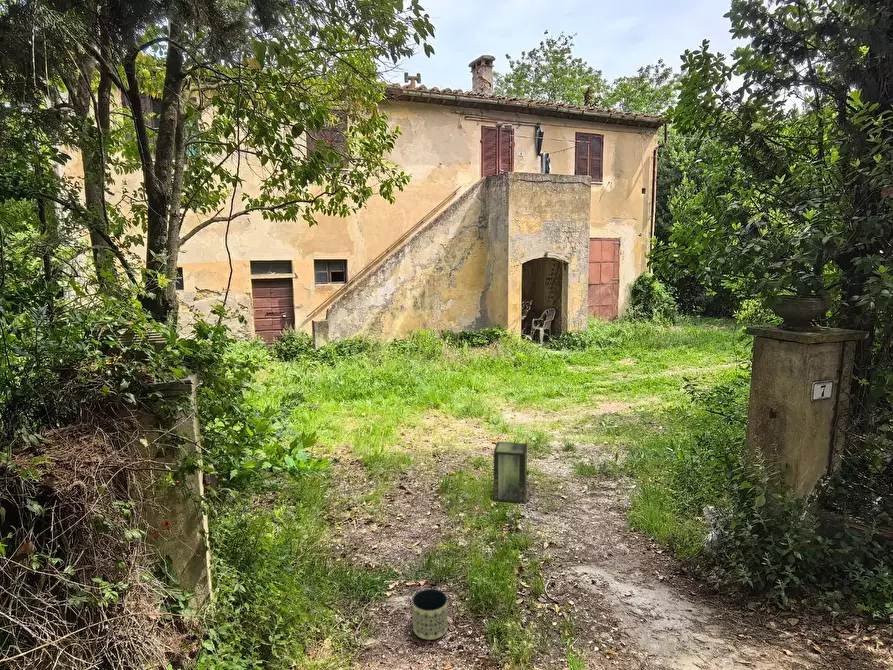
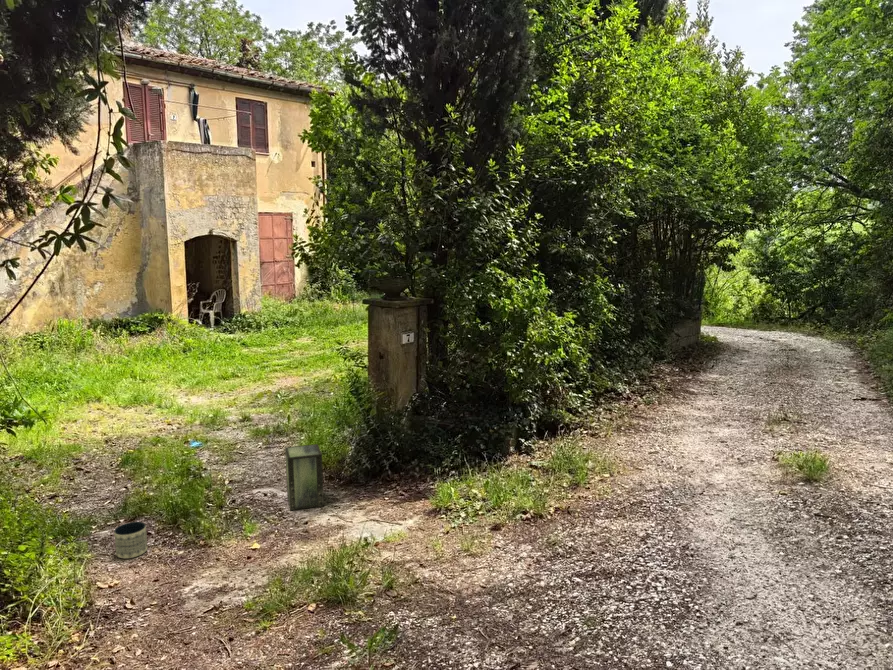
storage box: present [494,442,527,503] -> present [285,444,324,510]

